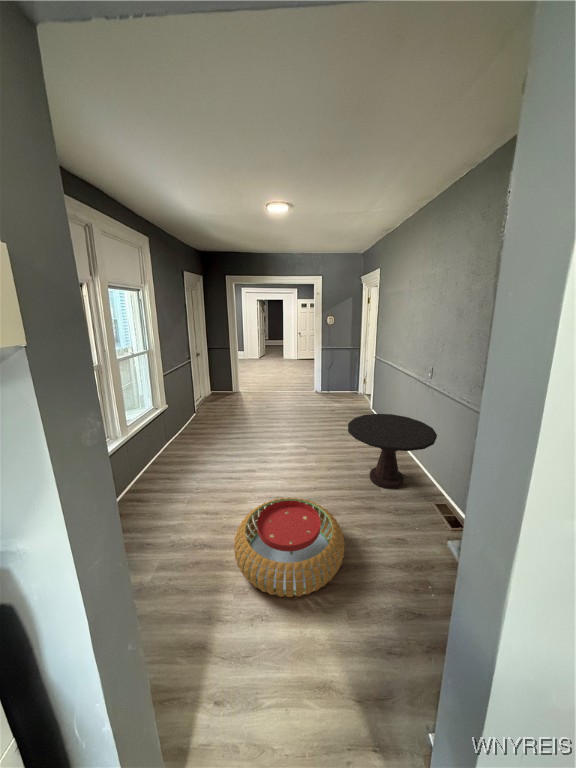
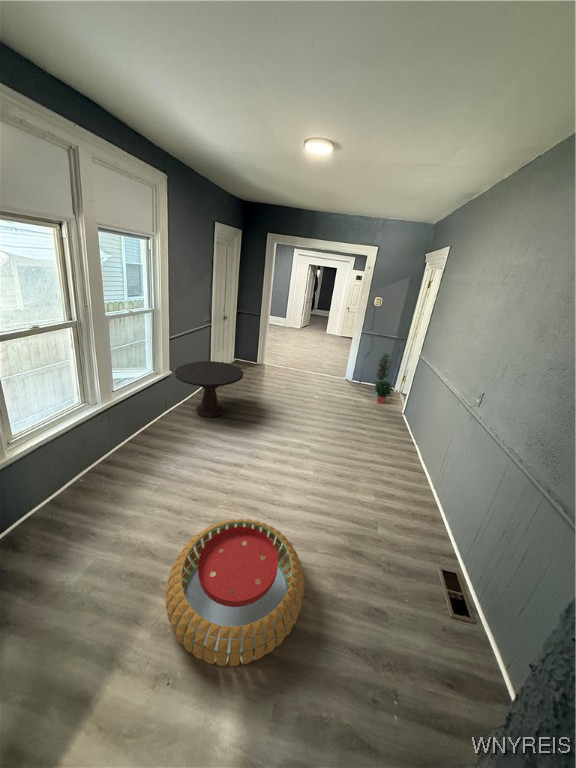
potted plant: none [341,362,359,405] -> present [375,354,392,404]
side table: present [348,414,437,489] -> present [175,361,243,418]

